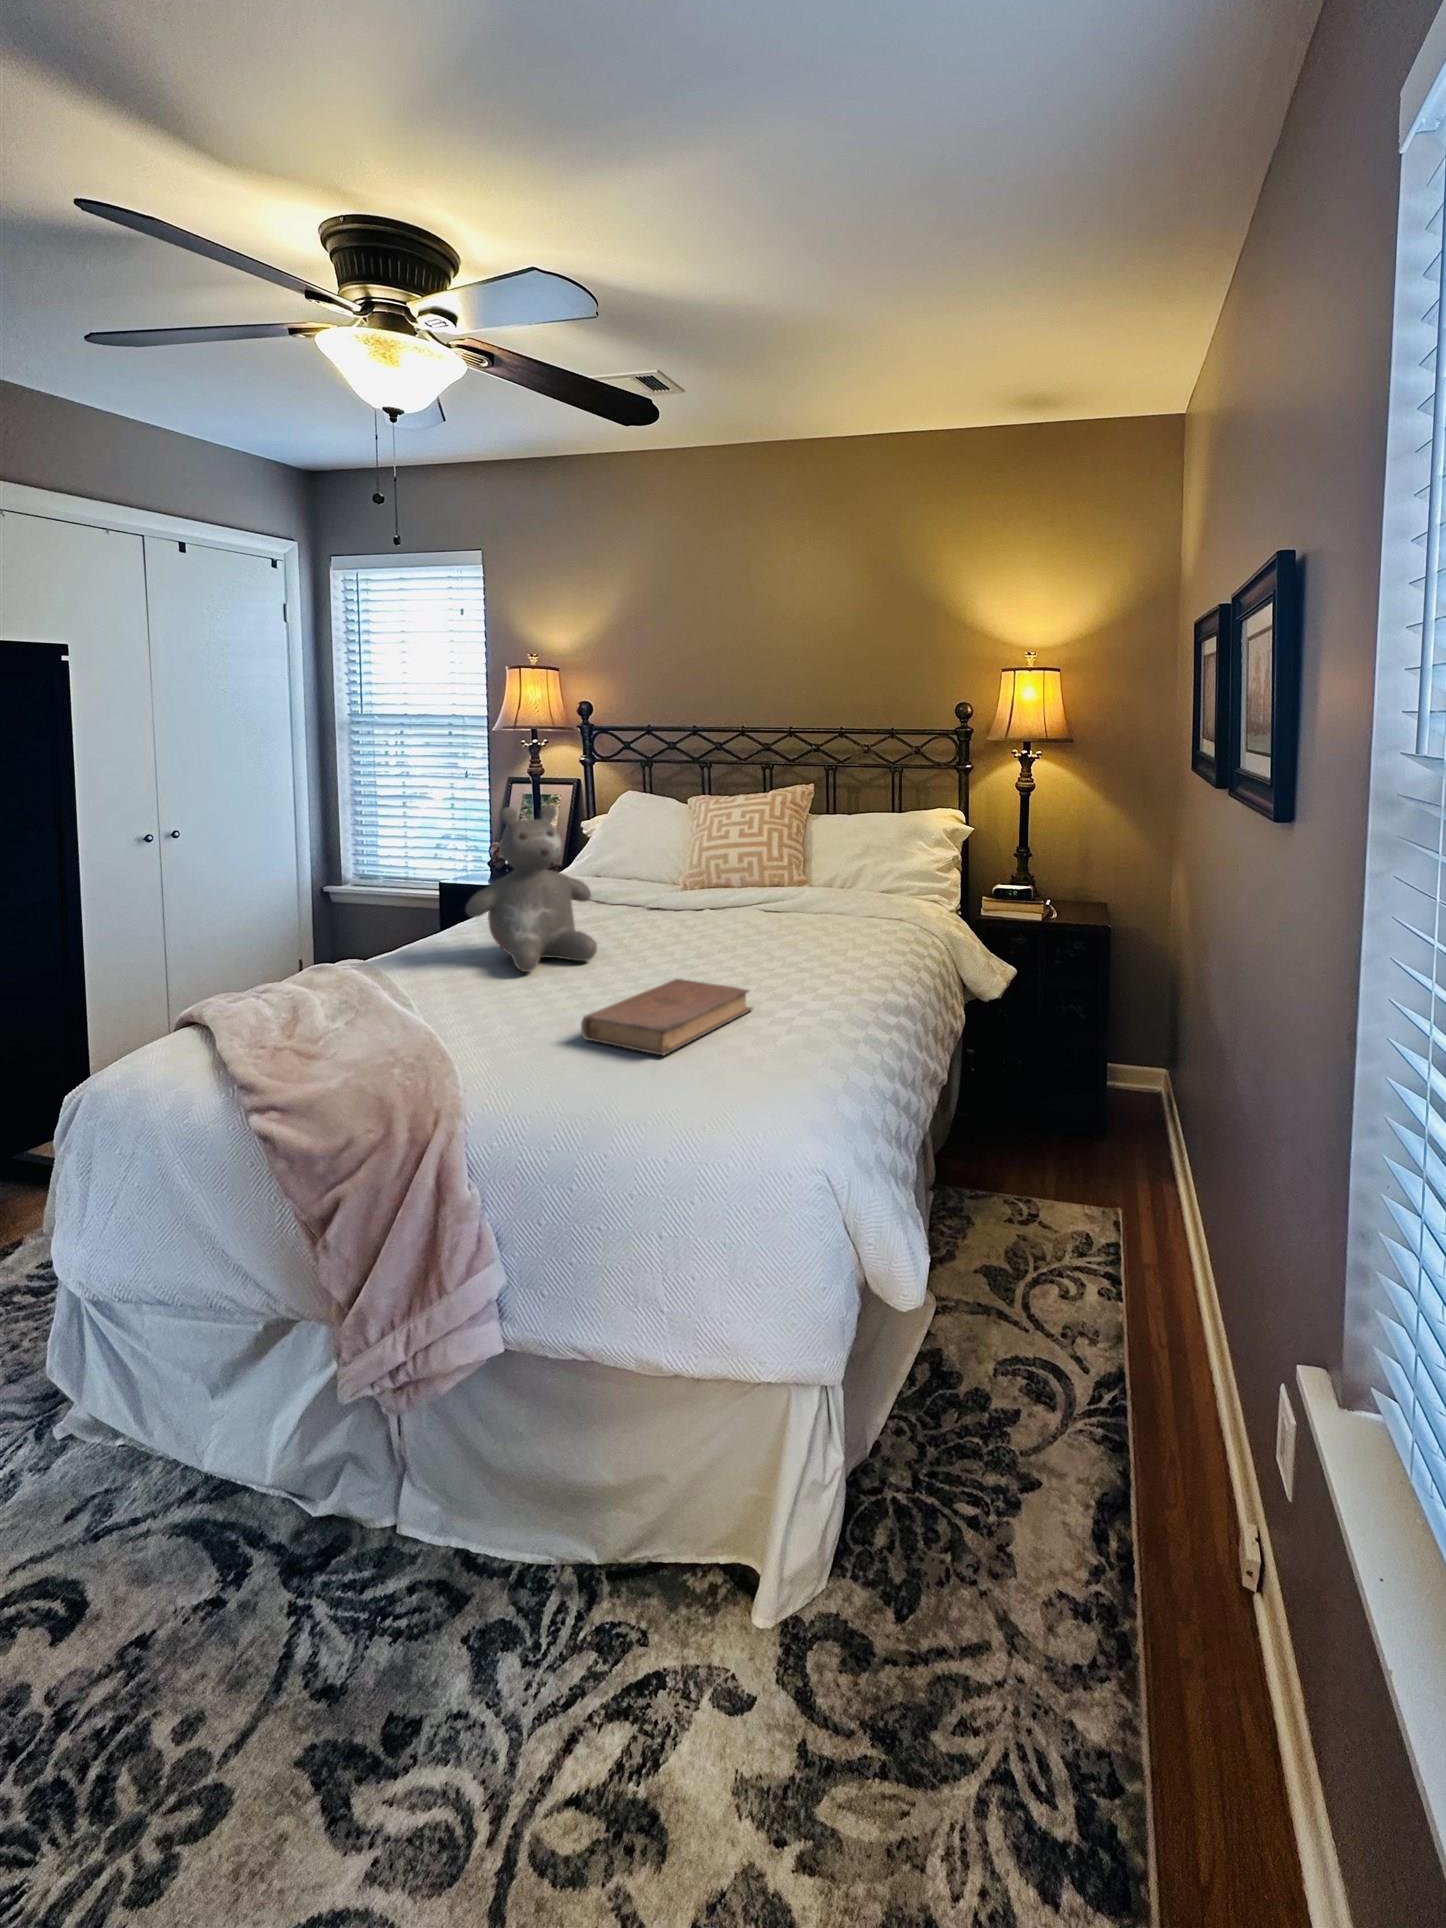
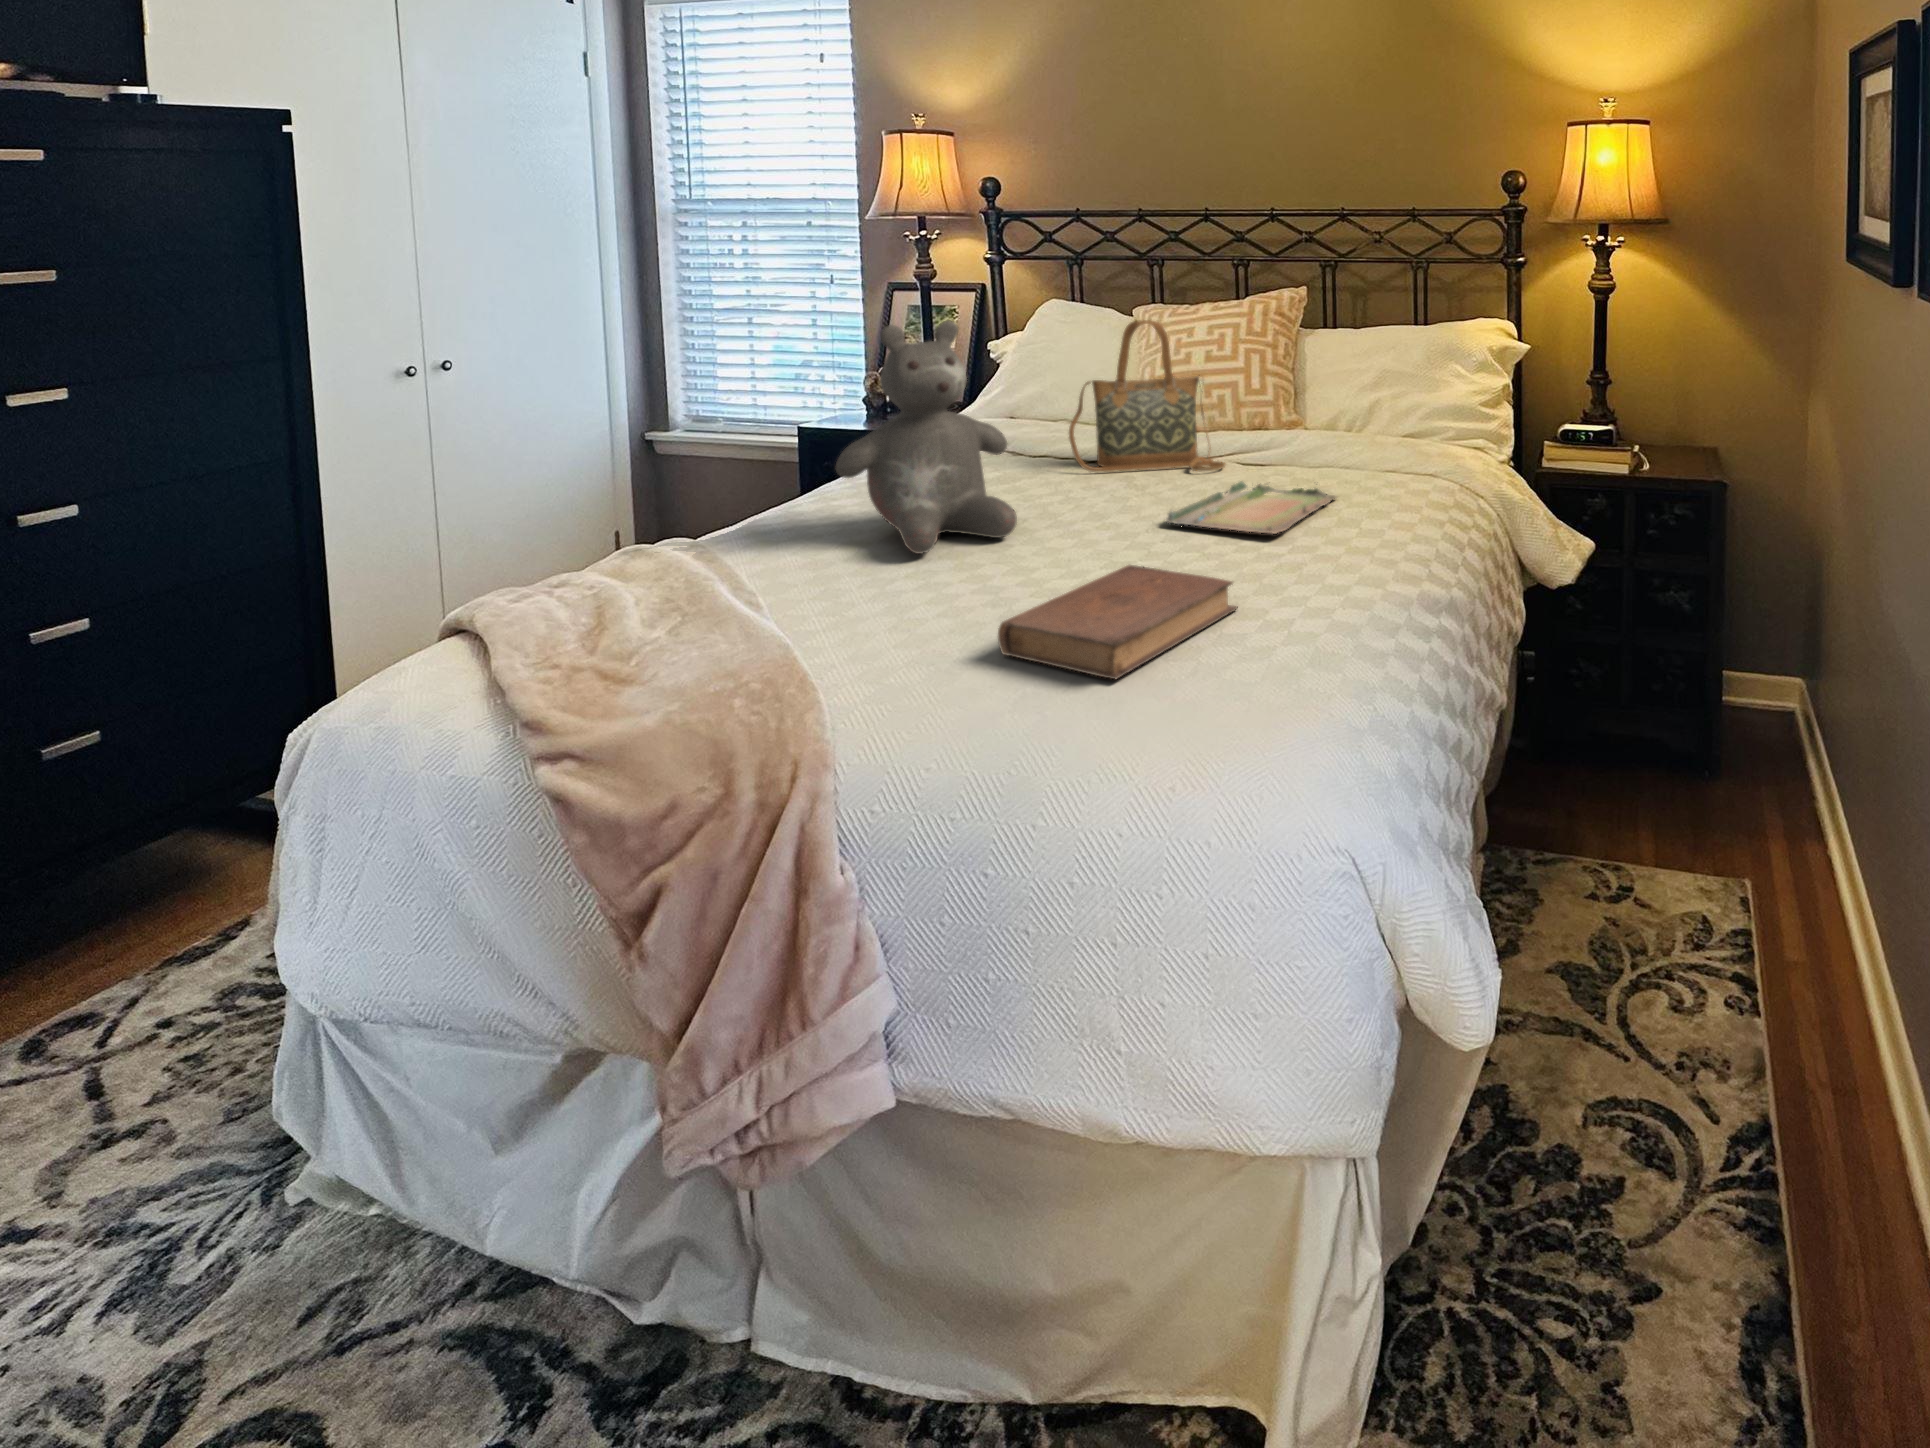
handbag: none [637,806,751,916] -> present [1069,320,1225,472]
tray: none [704,921,831,959] -> present [1166,481,1337,534]

